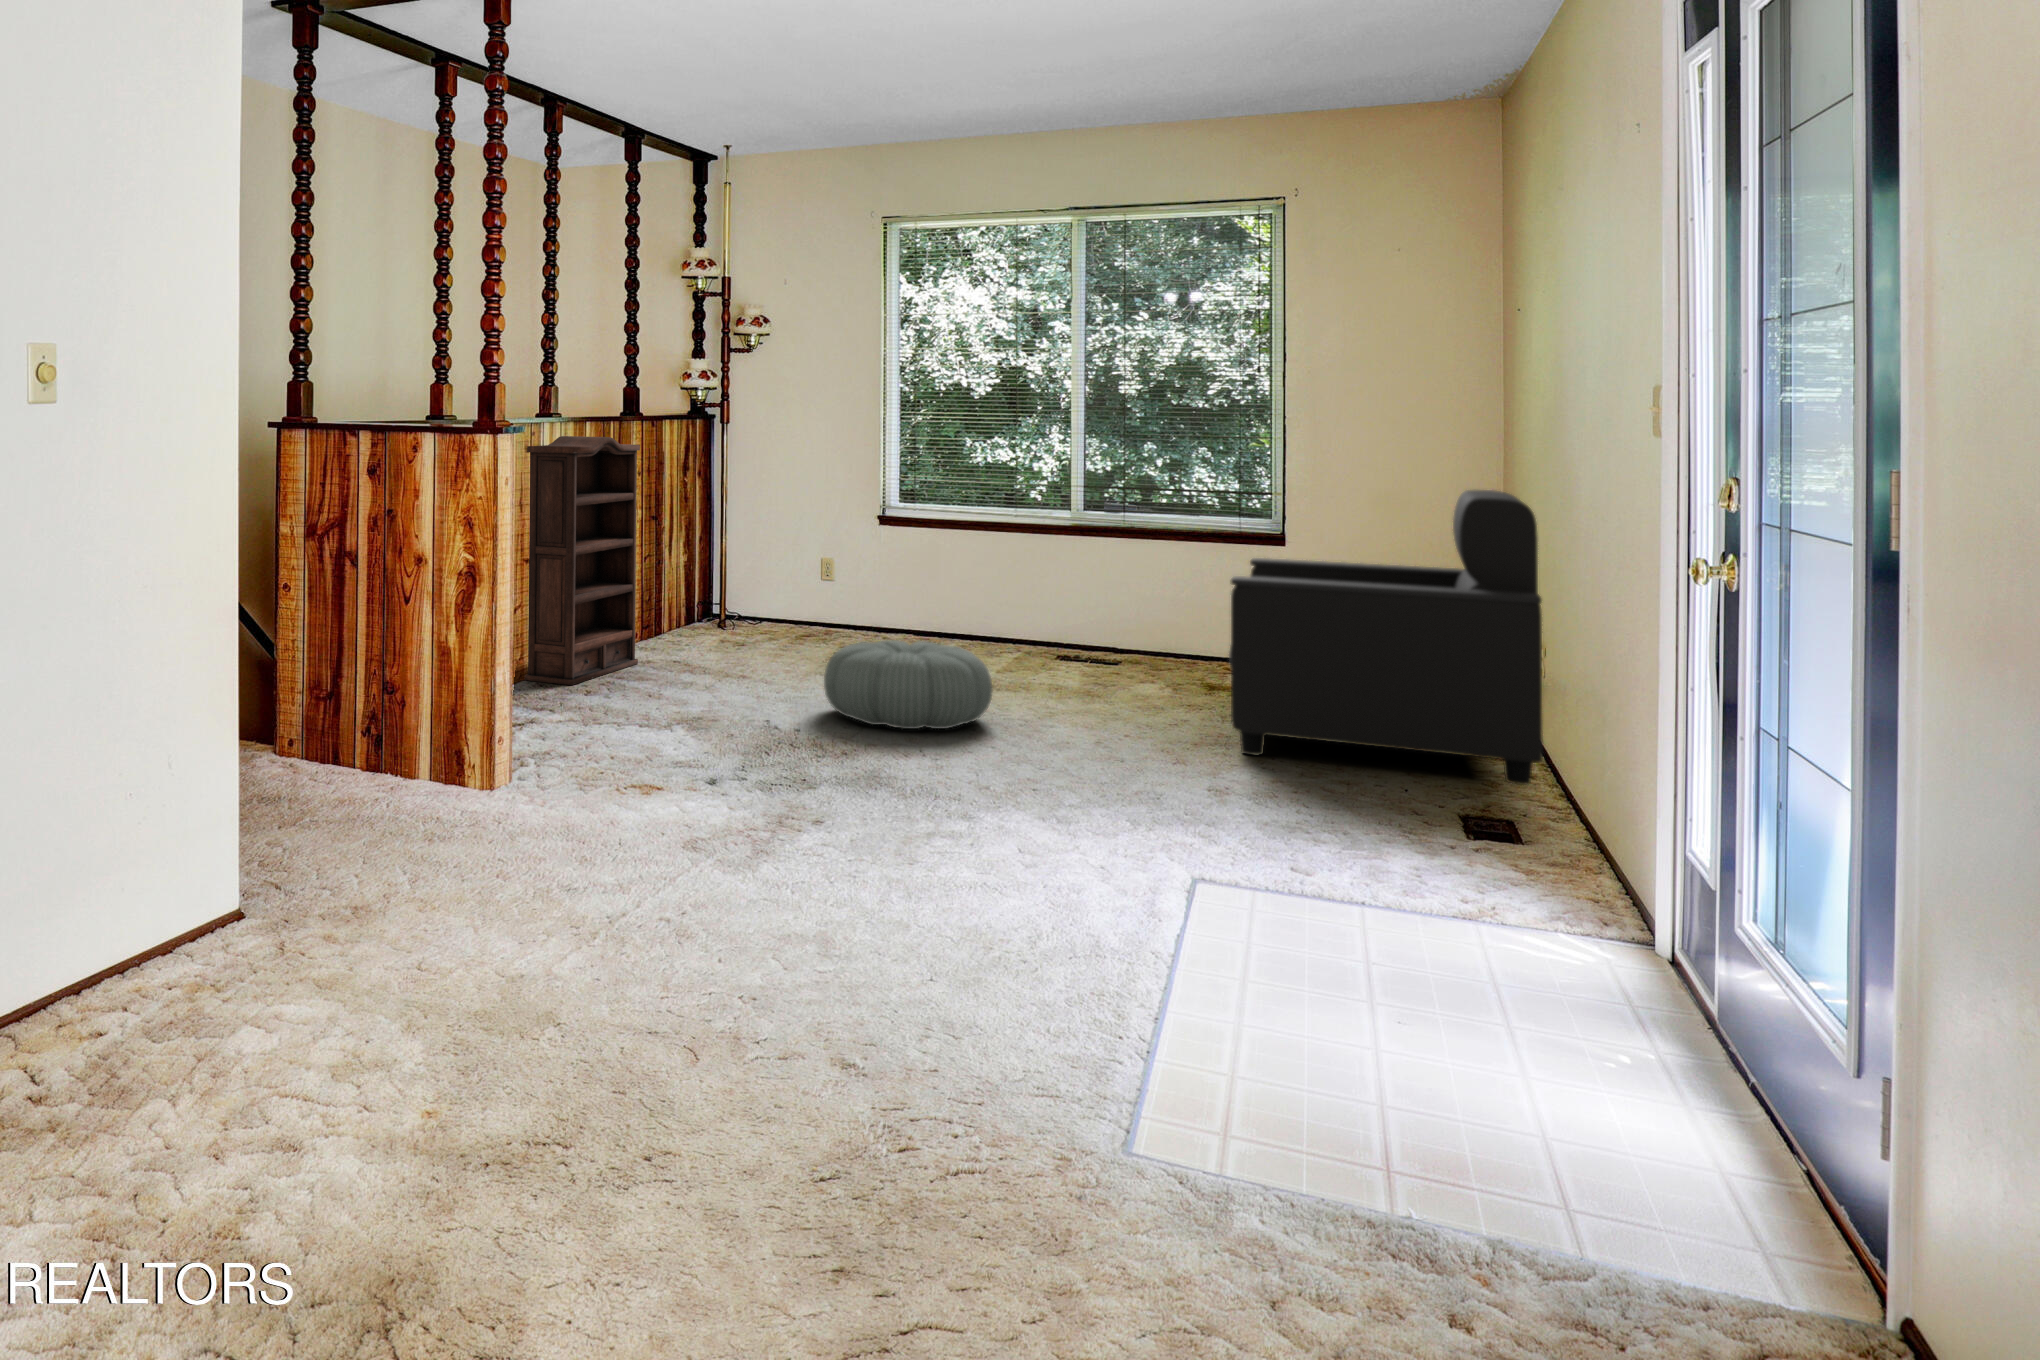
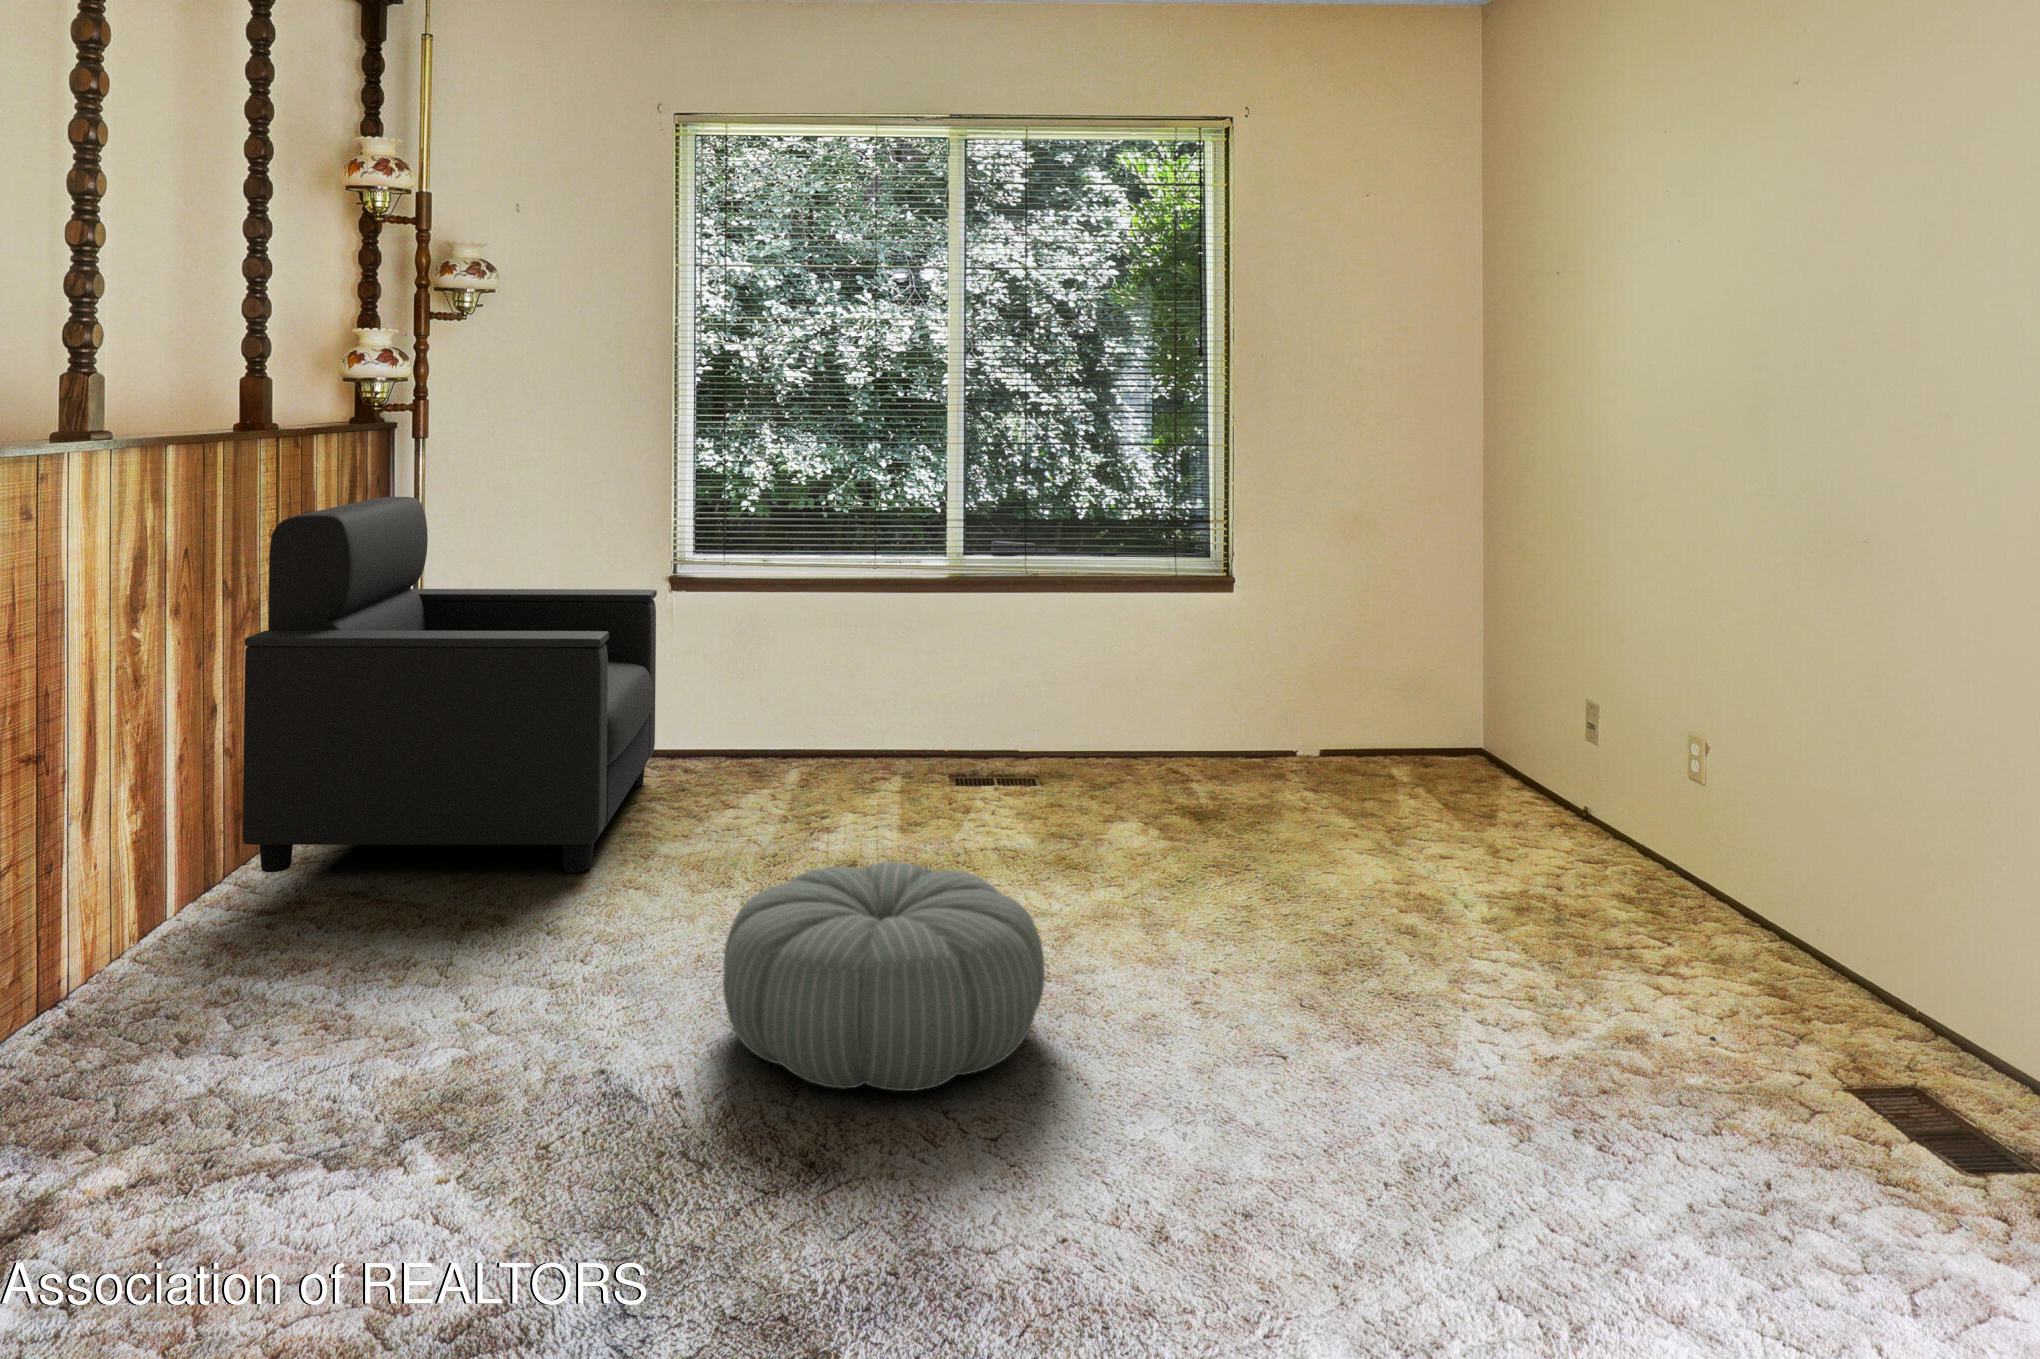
bookshelf: present [525,436,640,685] -> none [10,485,286,1053]
armchair: present [1229,490,1543,785] -> present [243,497,657,873]

